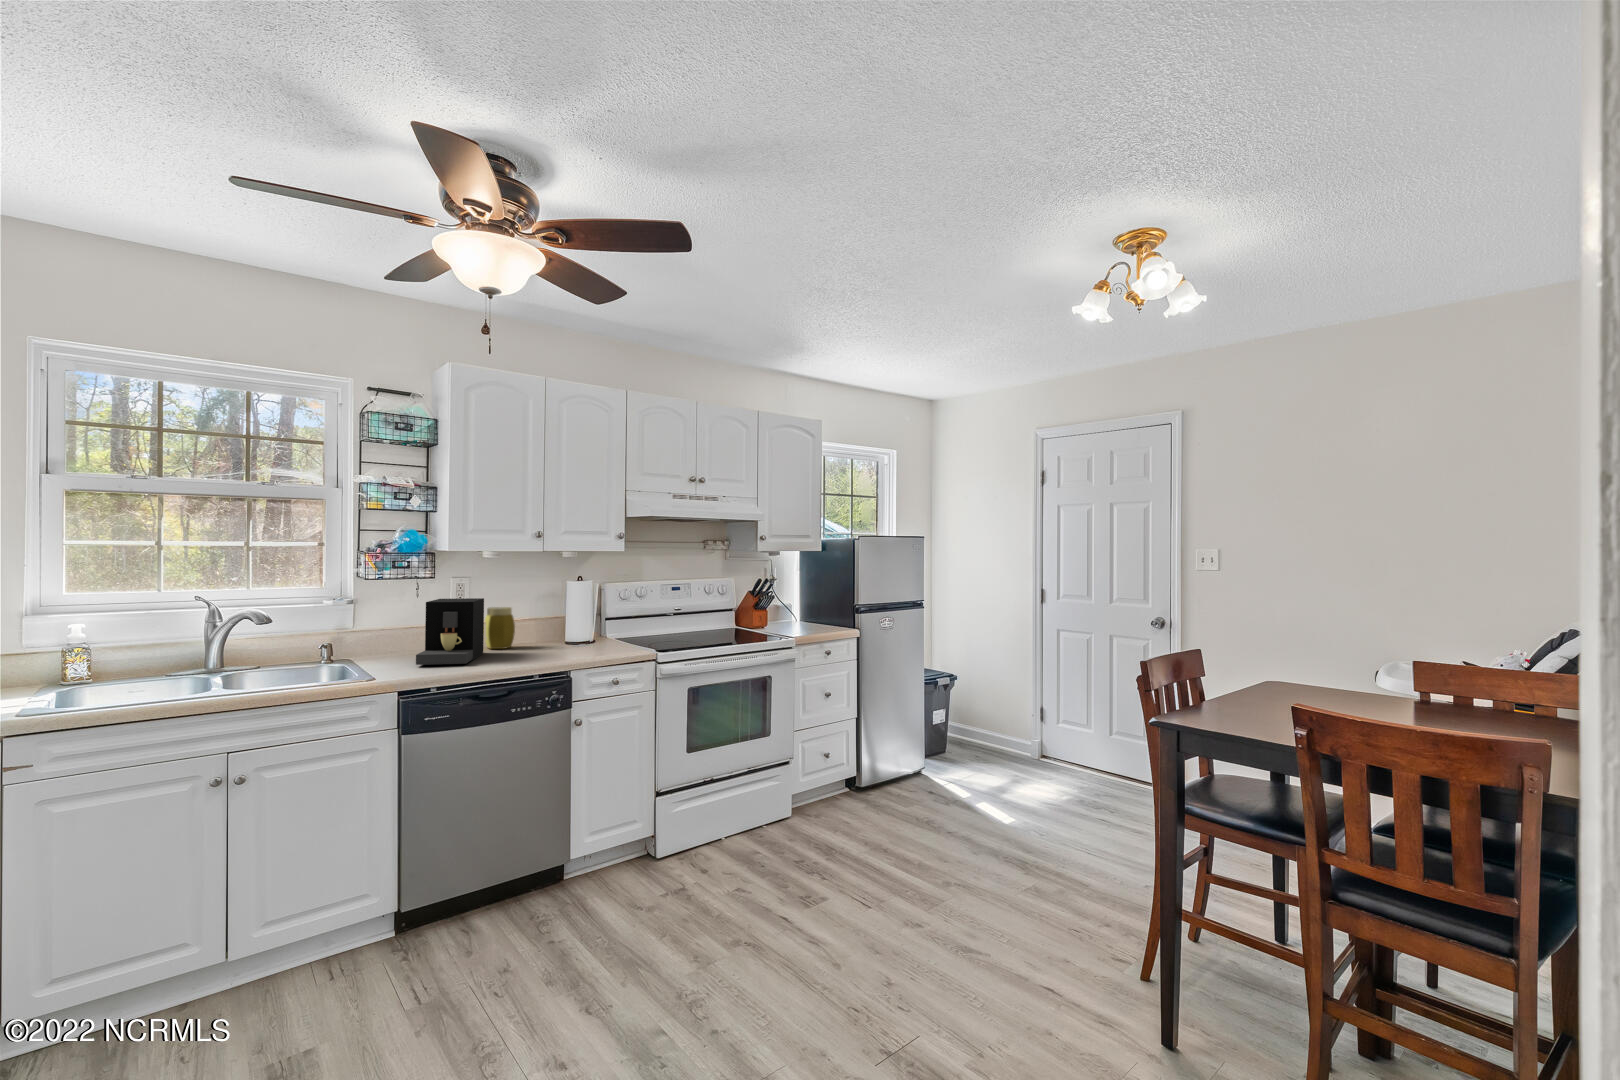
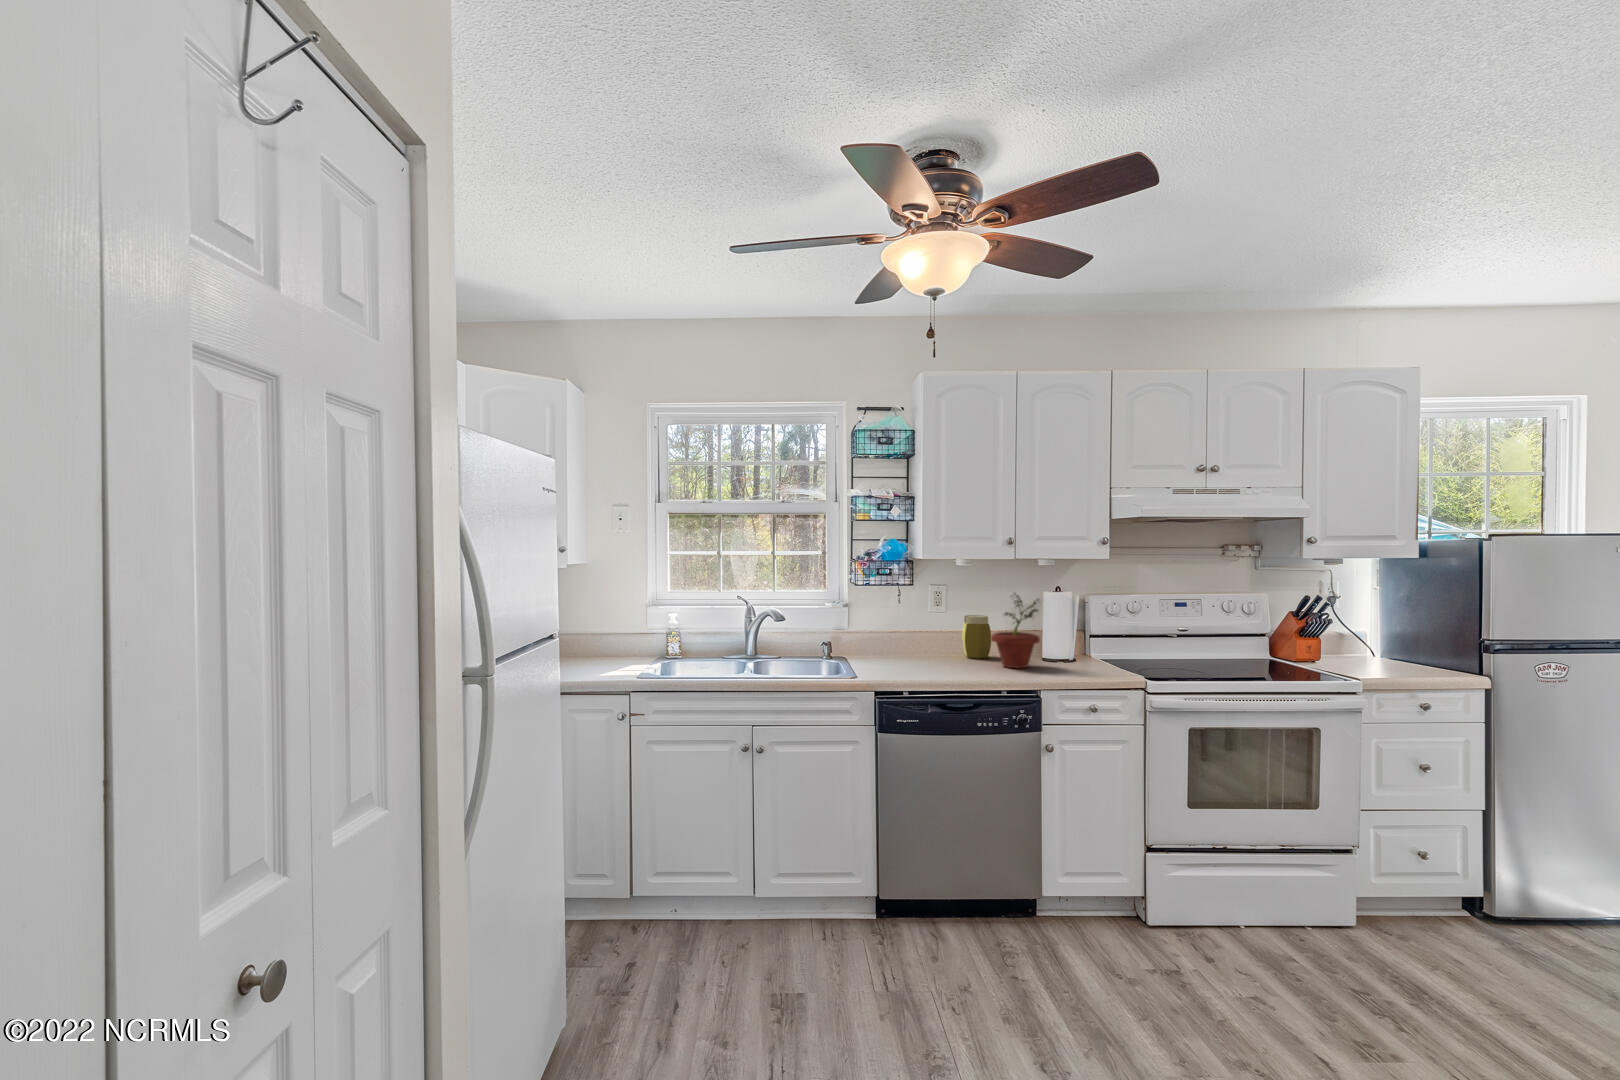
potted plant: none [520,582,569,653] -> present [991,594,1040,668]
coffee maker: present [416,598,484,665] -> none [889,605,958,672]

